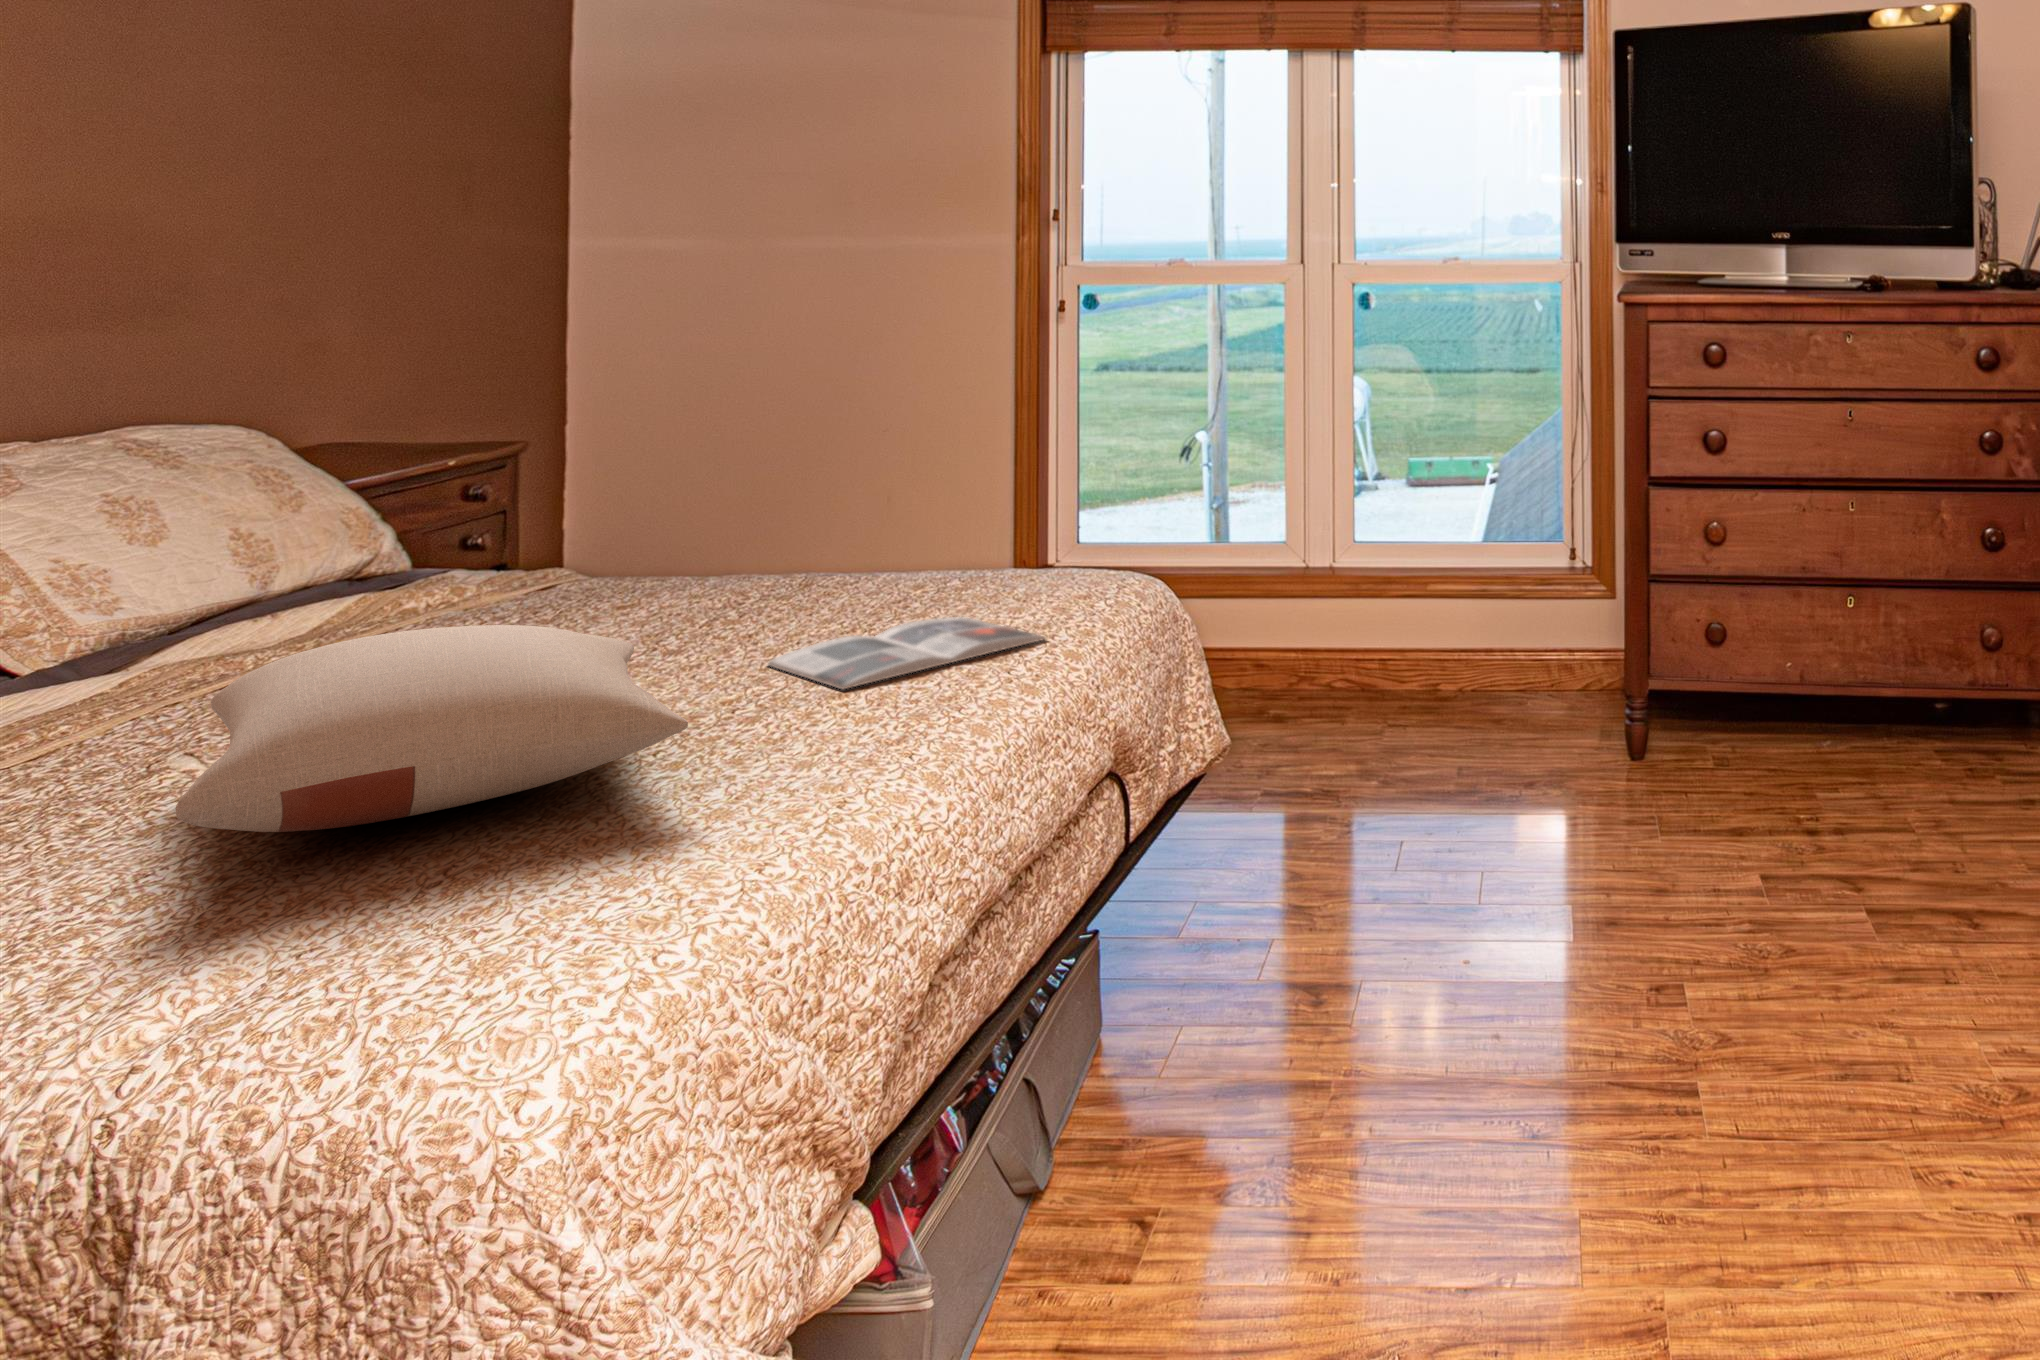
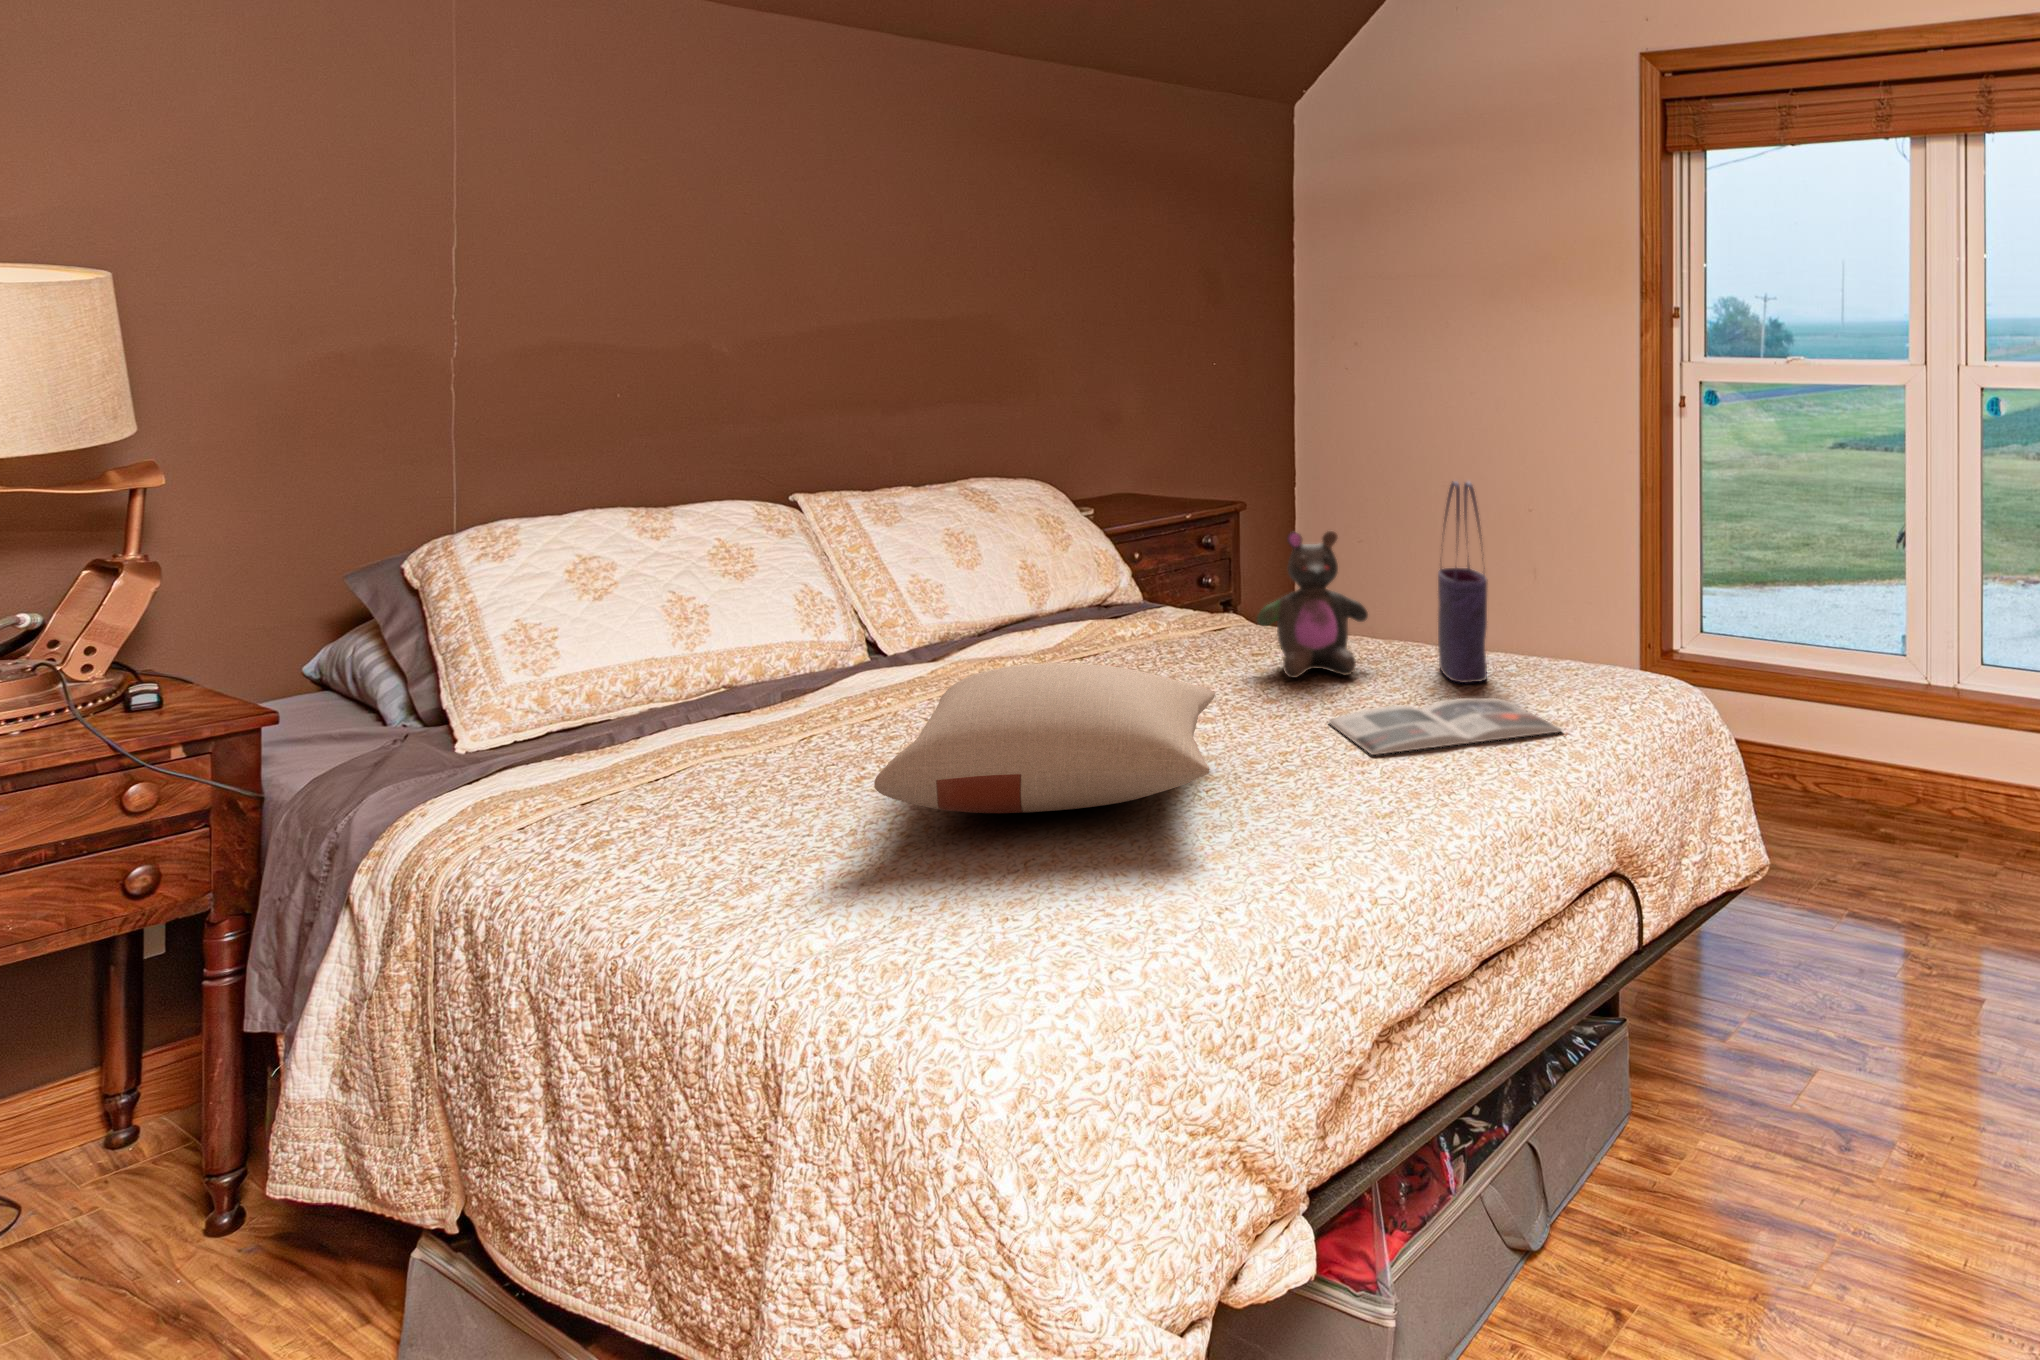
tote bag: none [866,390,932,607] -> present [1438,481,1488,683]
stuffed bear: none [633,454,777,625] -> present [1257,531,1368,678]

